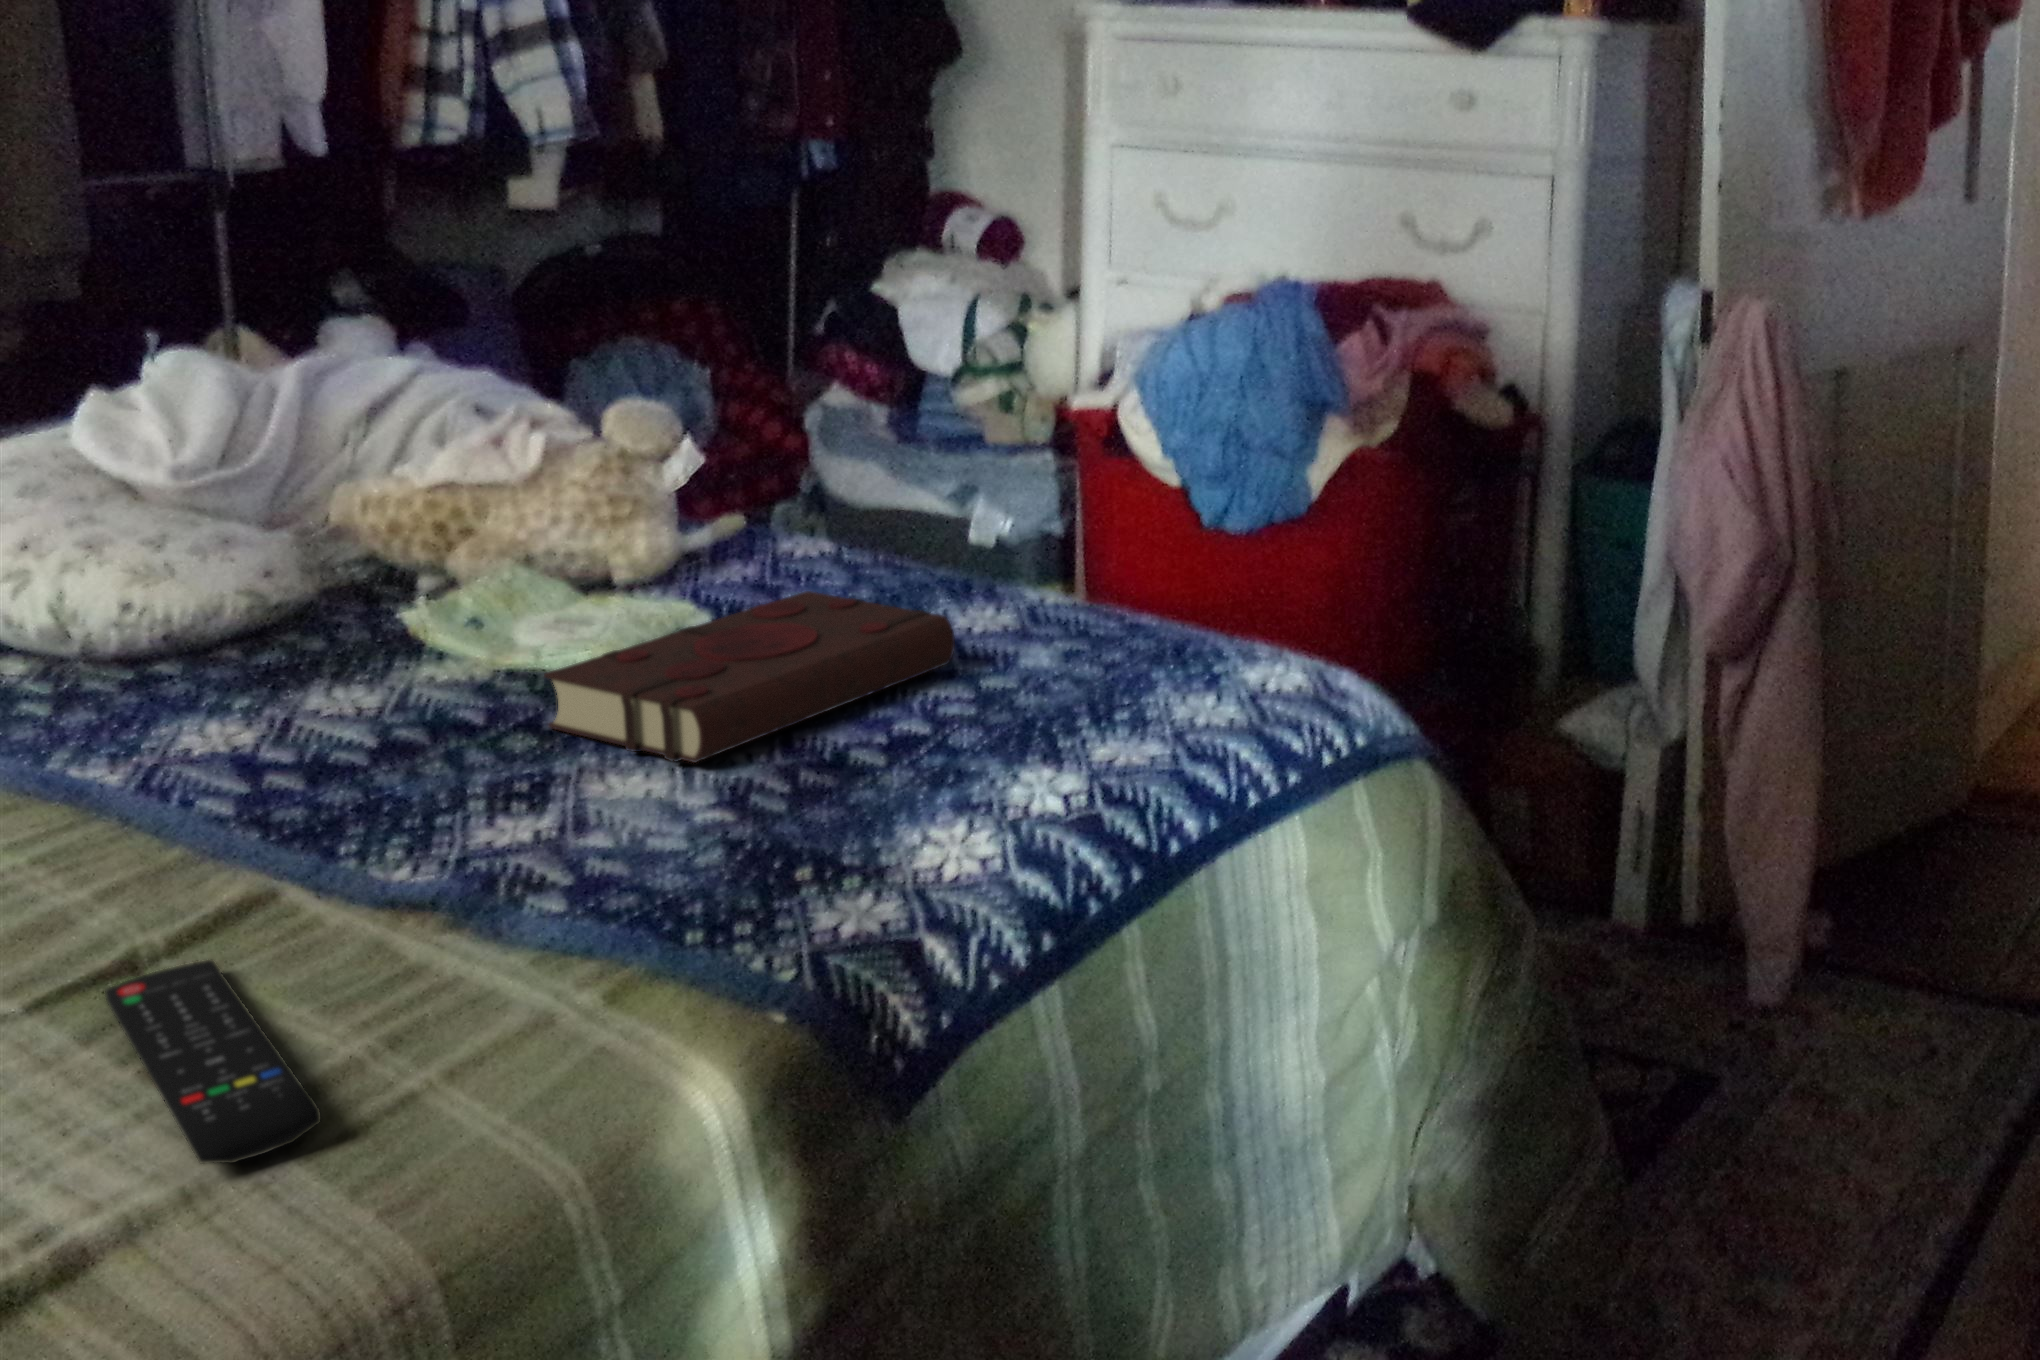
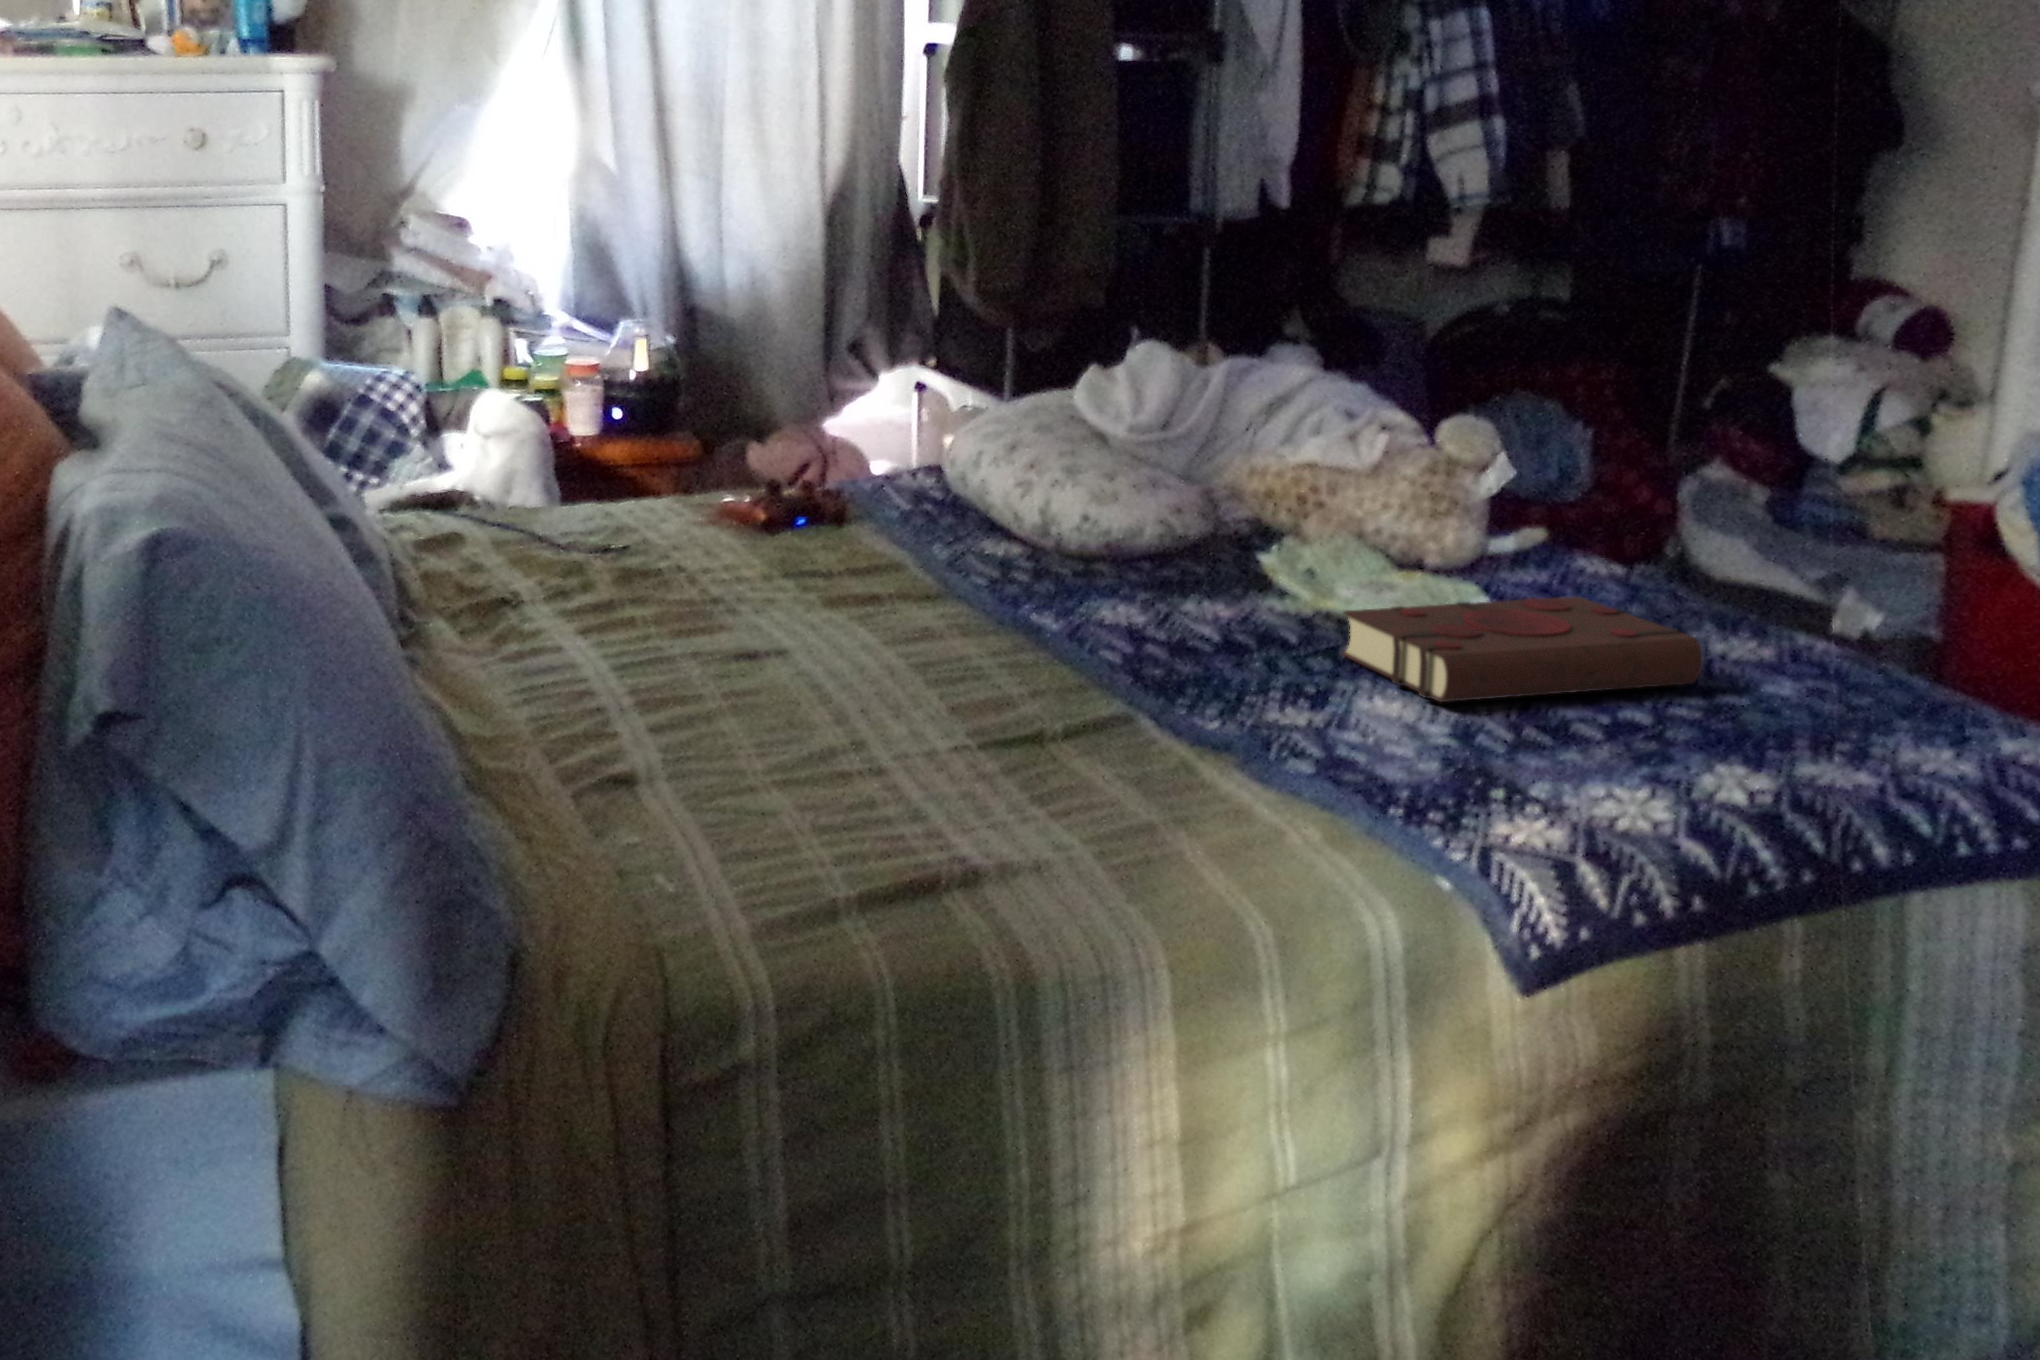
remote control: present [105,960,321,1163] -> none [1026,733,1120,848]

